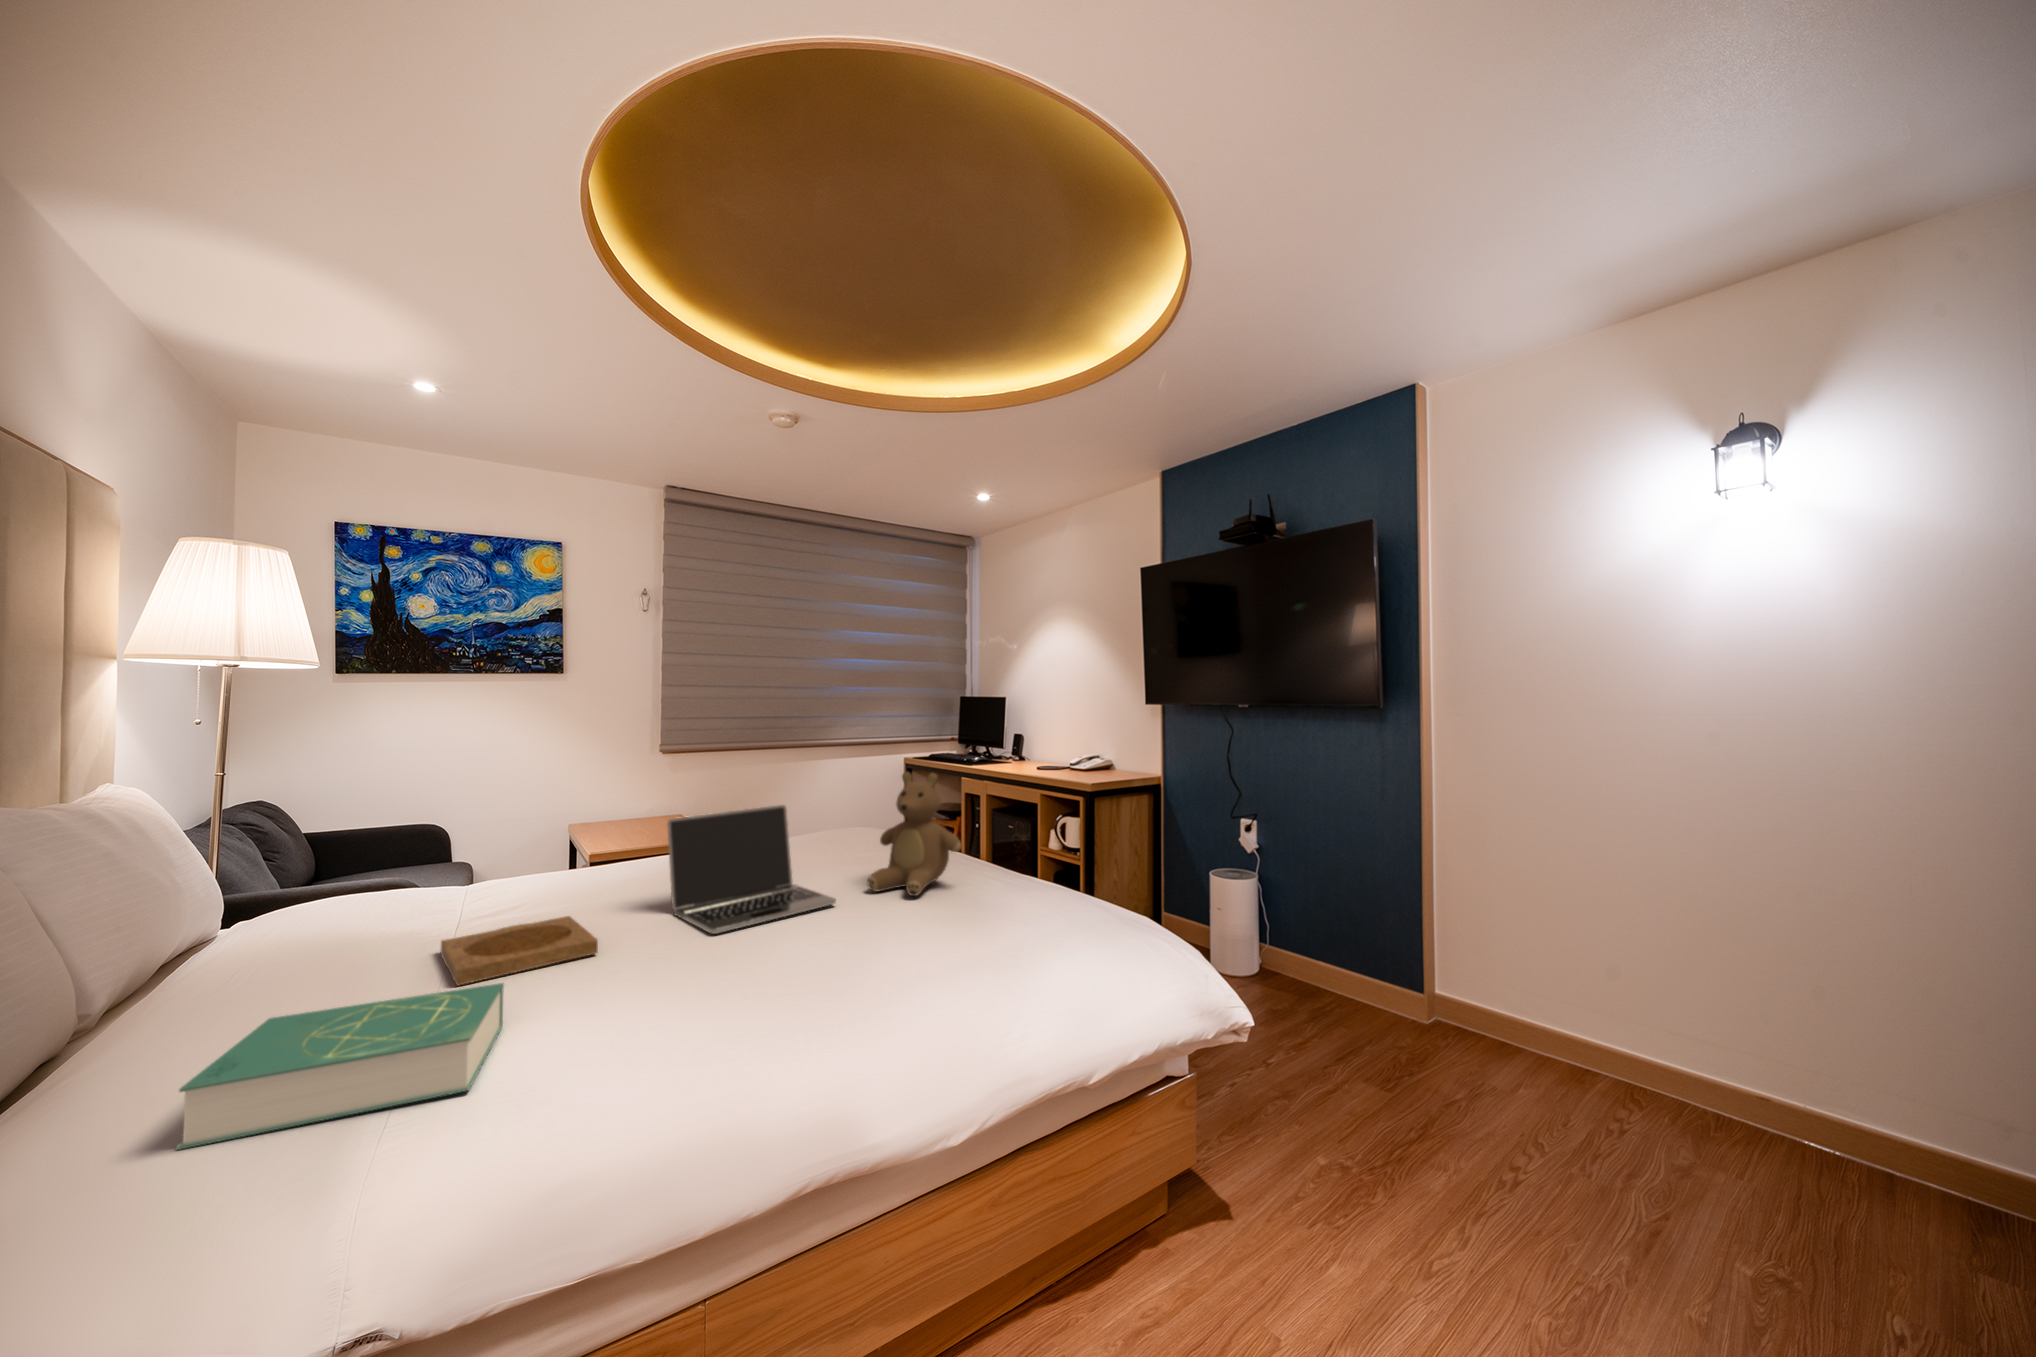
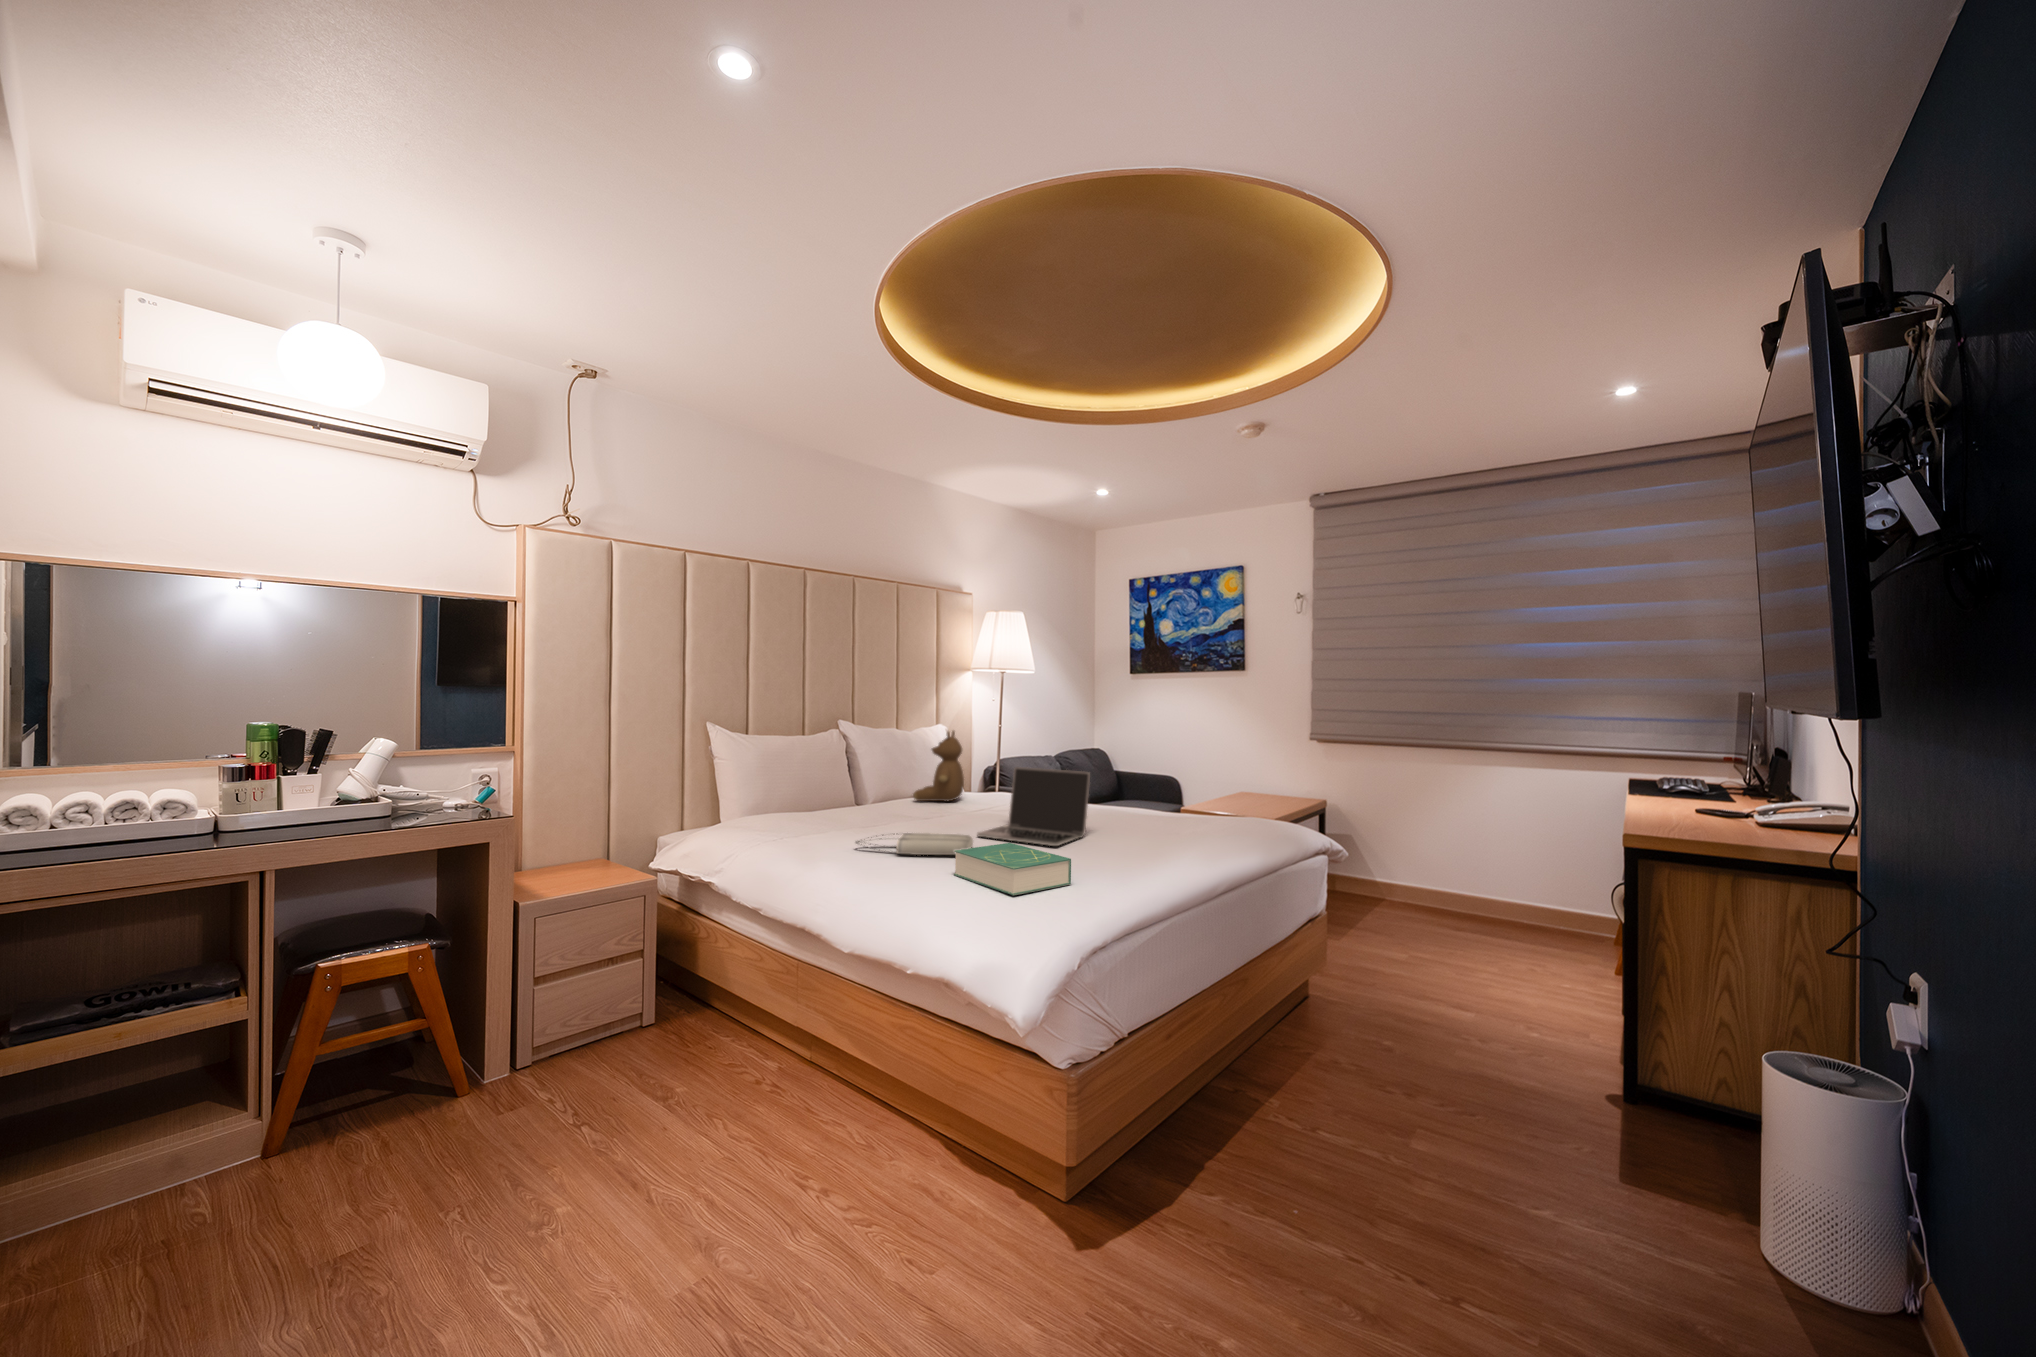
teddy bear: present [867,772,961,896] -> present [913,731,964,801]
tray: present [441,916,598,986] -> none [890,806,971,827]
tote bag: none [674,927,837,1014] -> present [856,833,973,855]
book: present [177,983,504,1150] -> present [954,843,1071,895]

